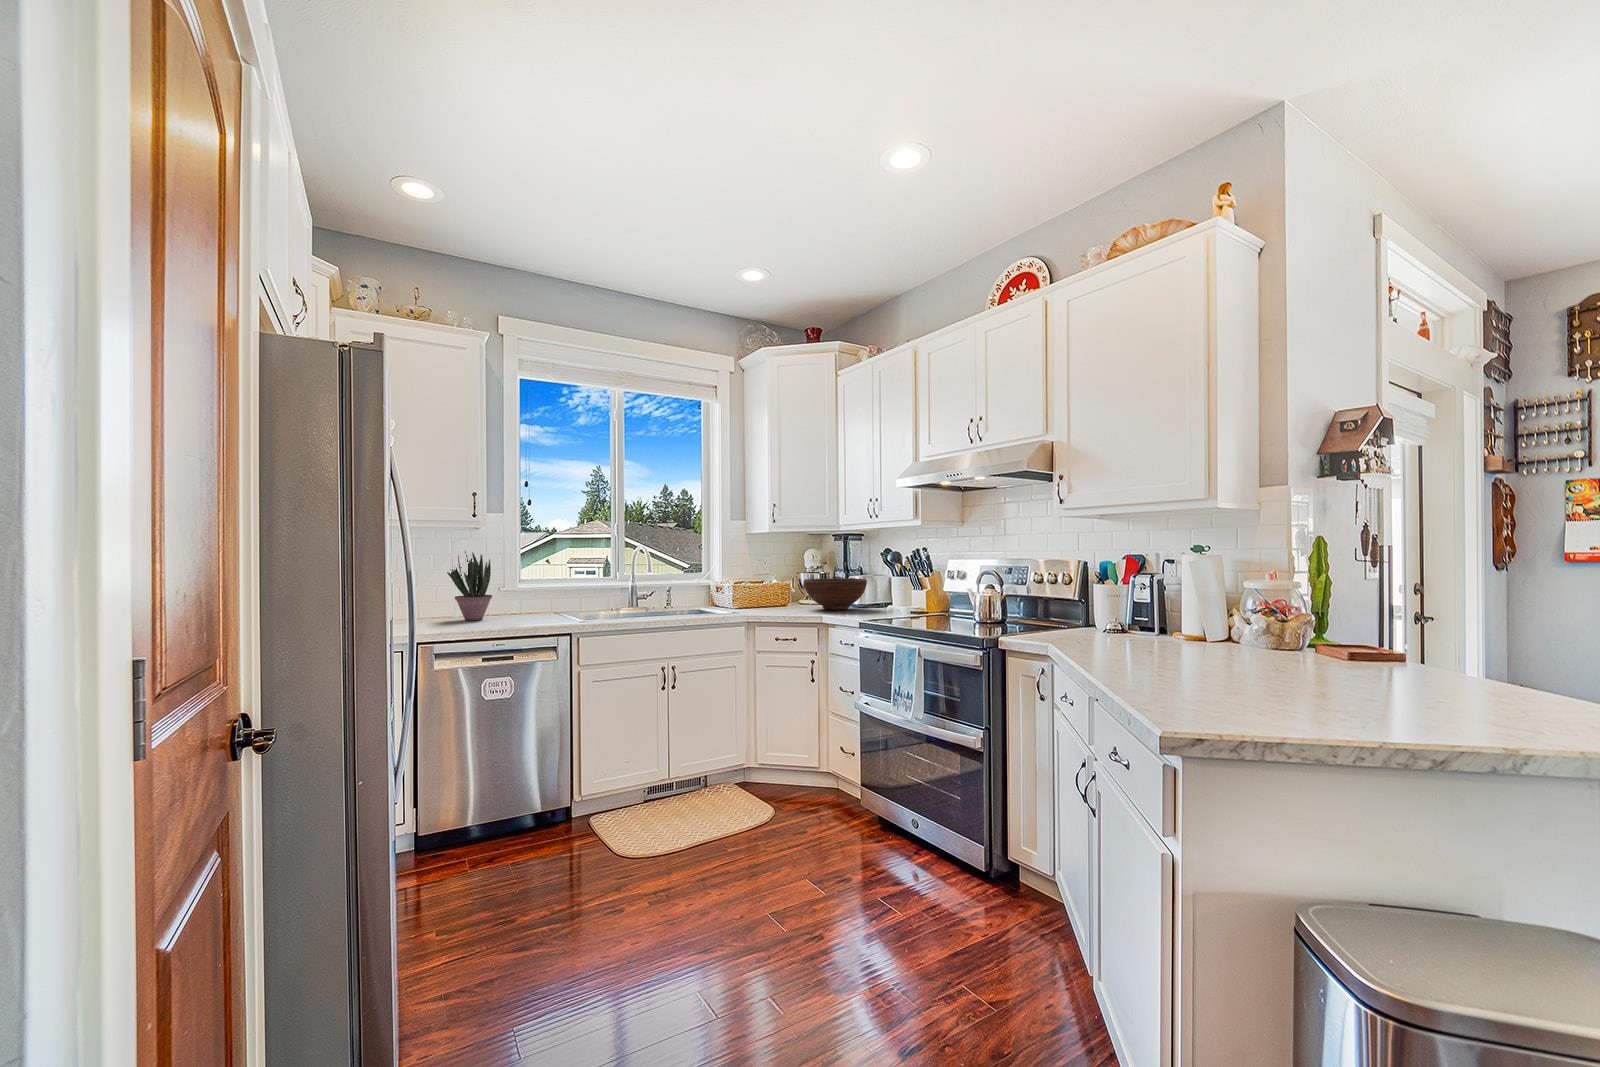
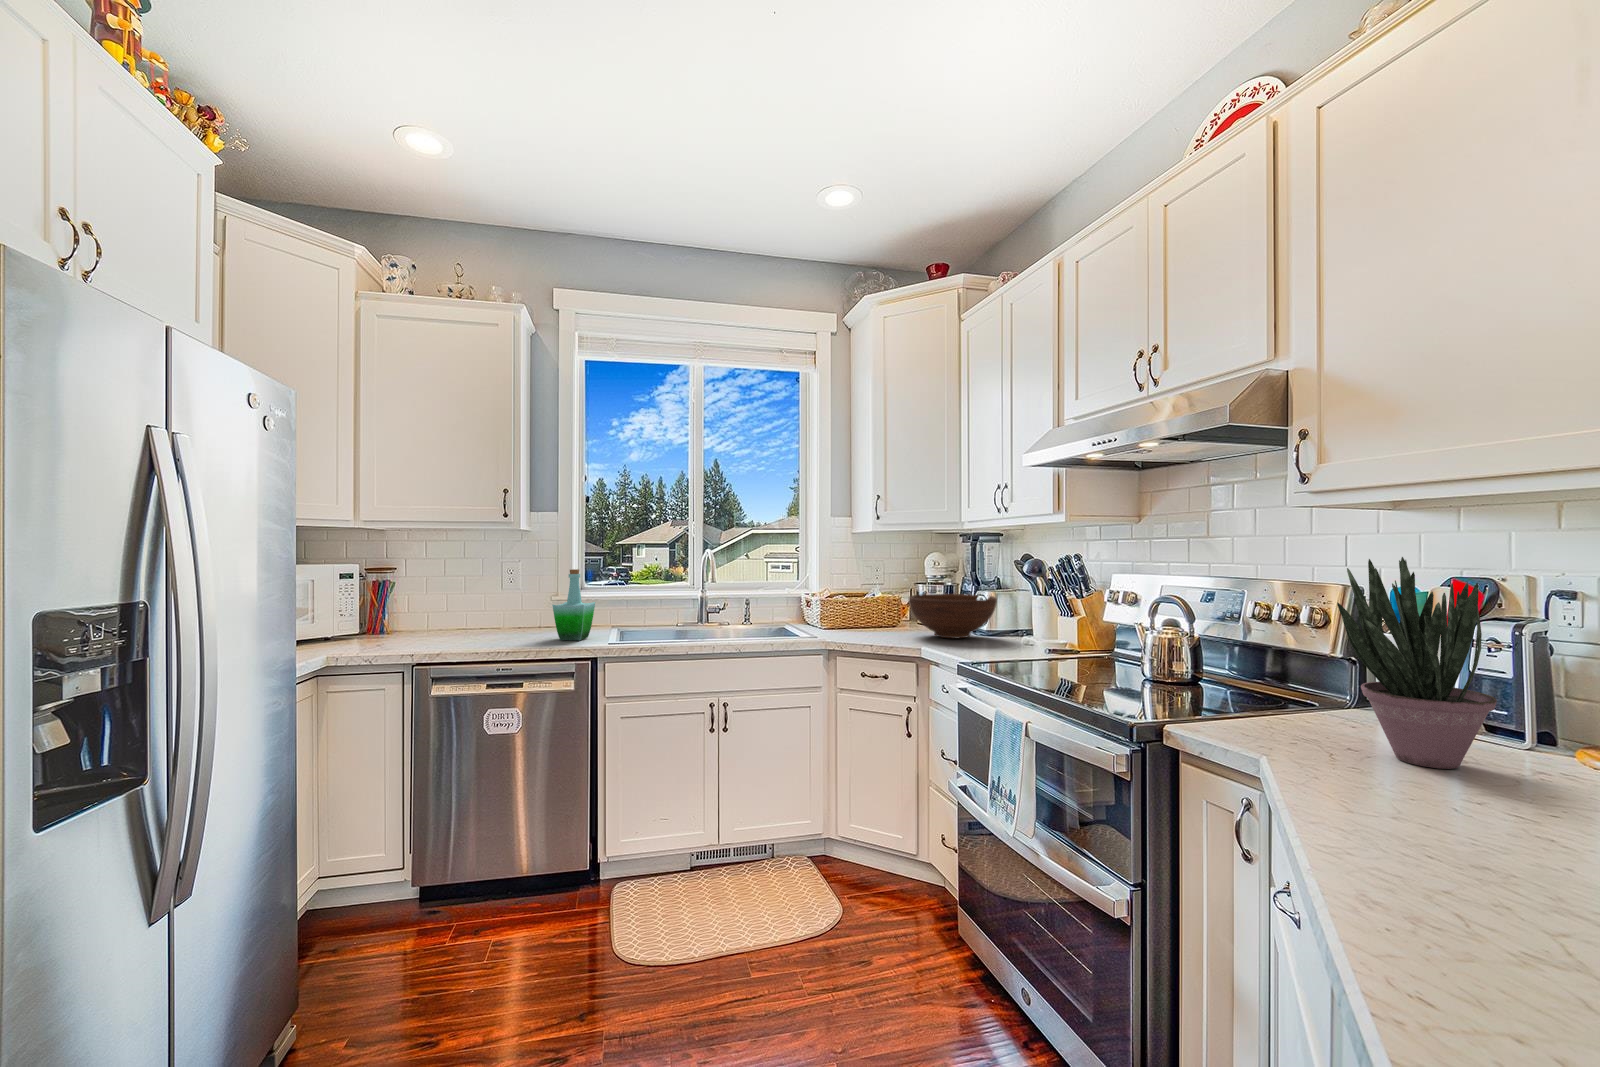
potted plant: present [447,551,492,620] -> present [1337,557,1497,769]
bottle: none [523,565,555,624] -> present [552,569,595,640]

